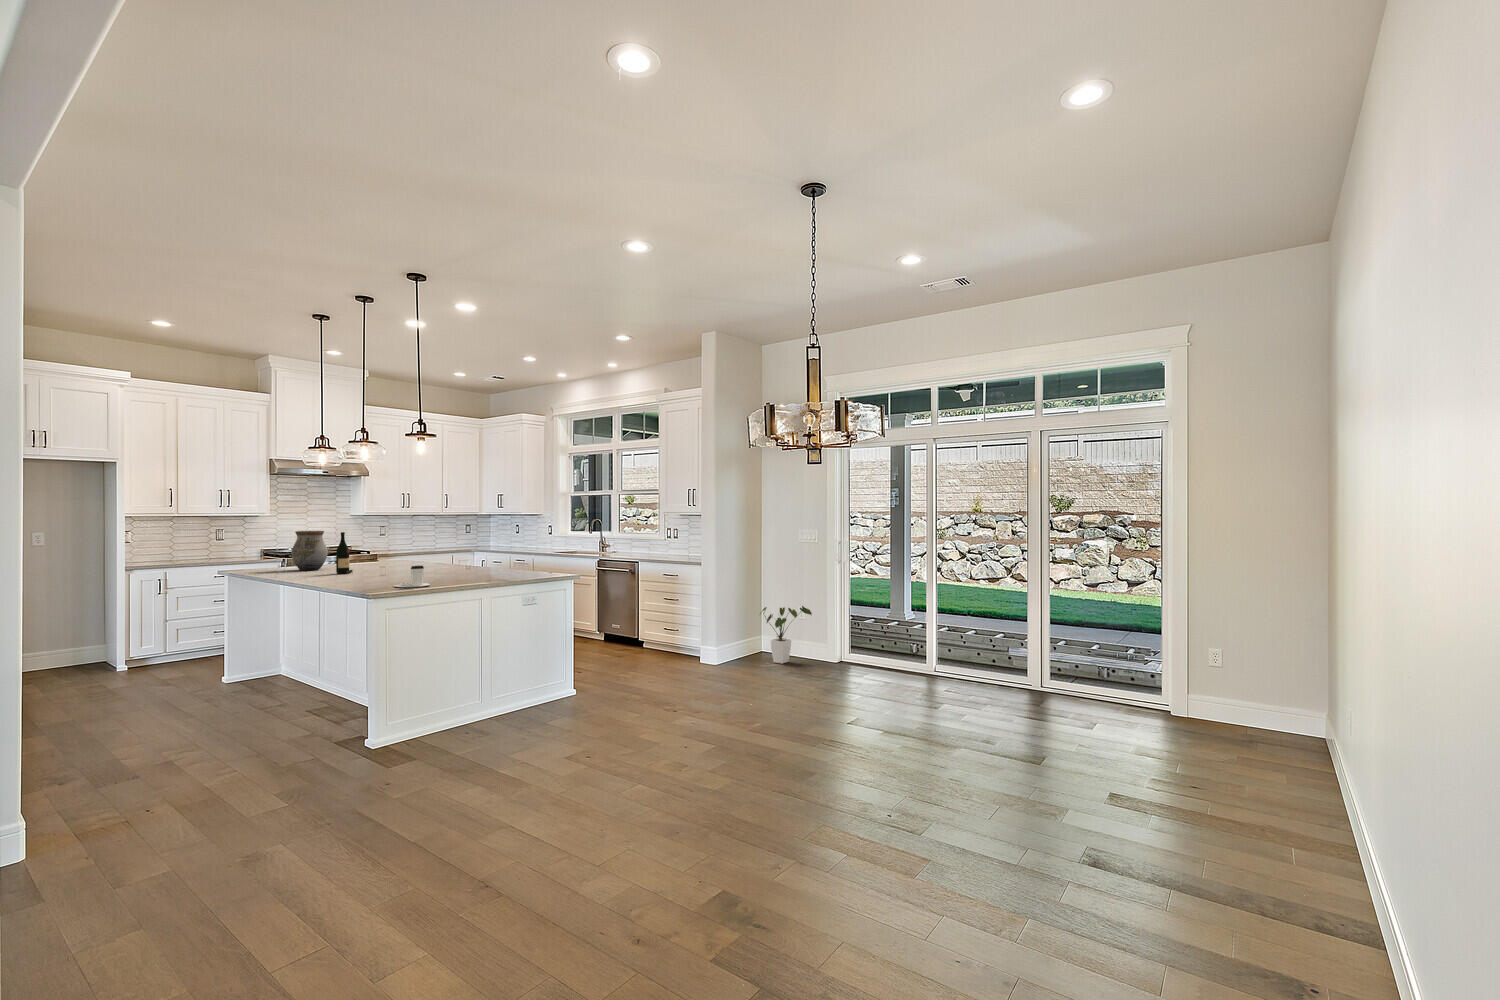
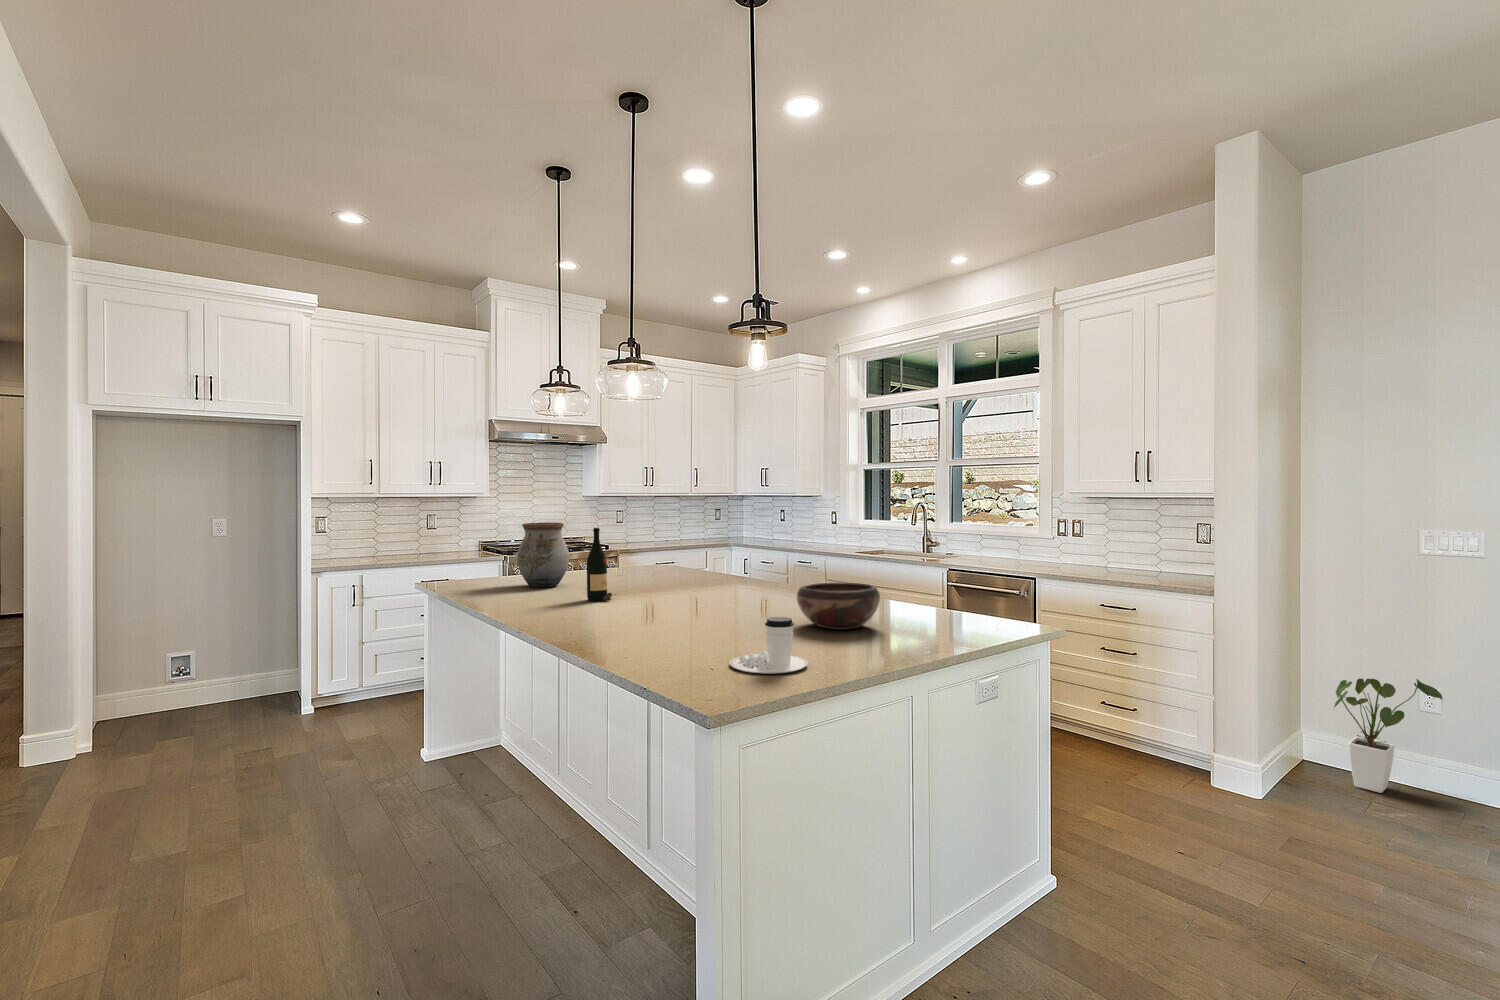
decorative bowl: none [447,557,491,578] -> present [797,582,880,630]

